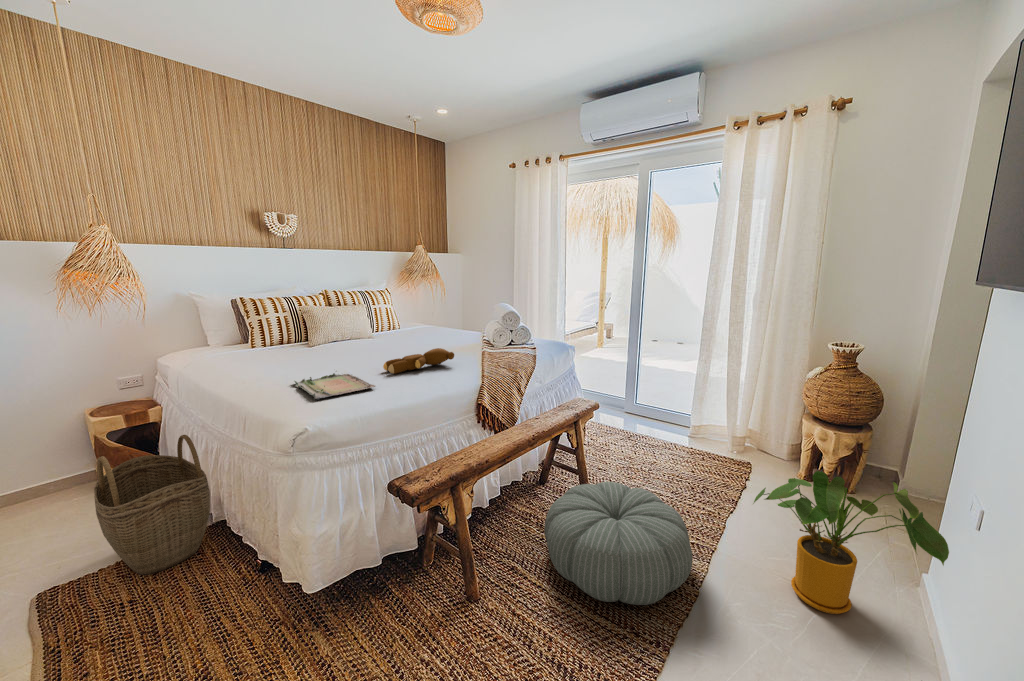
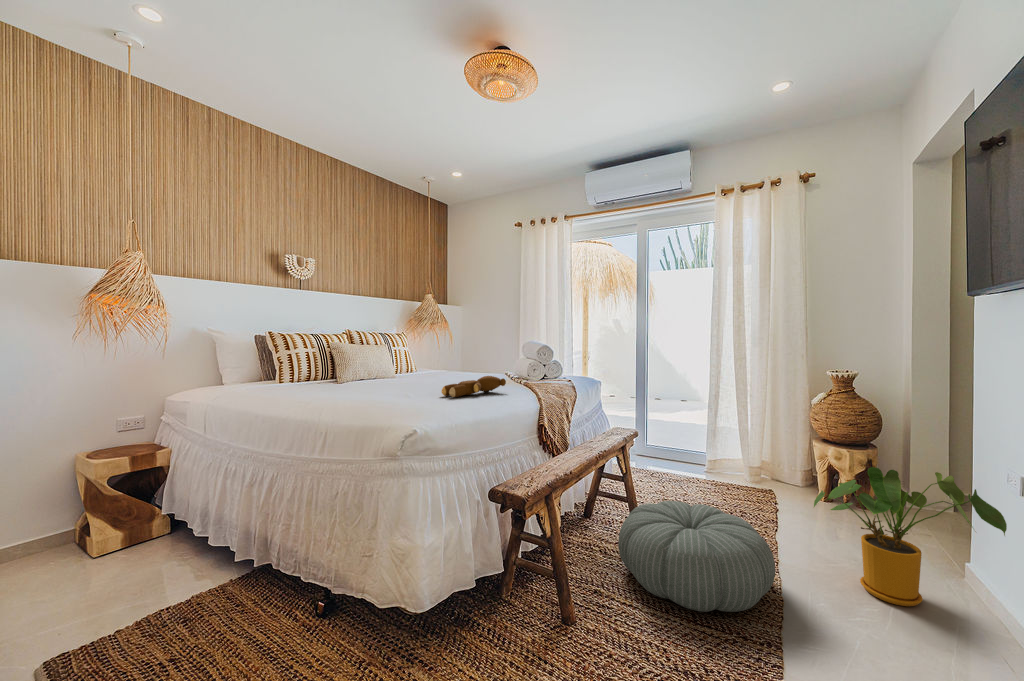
tray: present [294,373,375,399] -> none [362,392,452,412]
woven basket: present [94,435,210,575] -> none [128,464,259,628]

